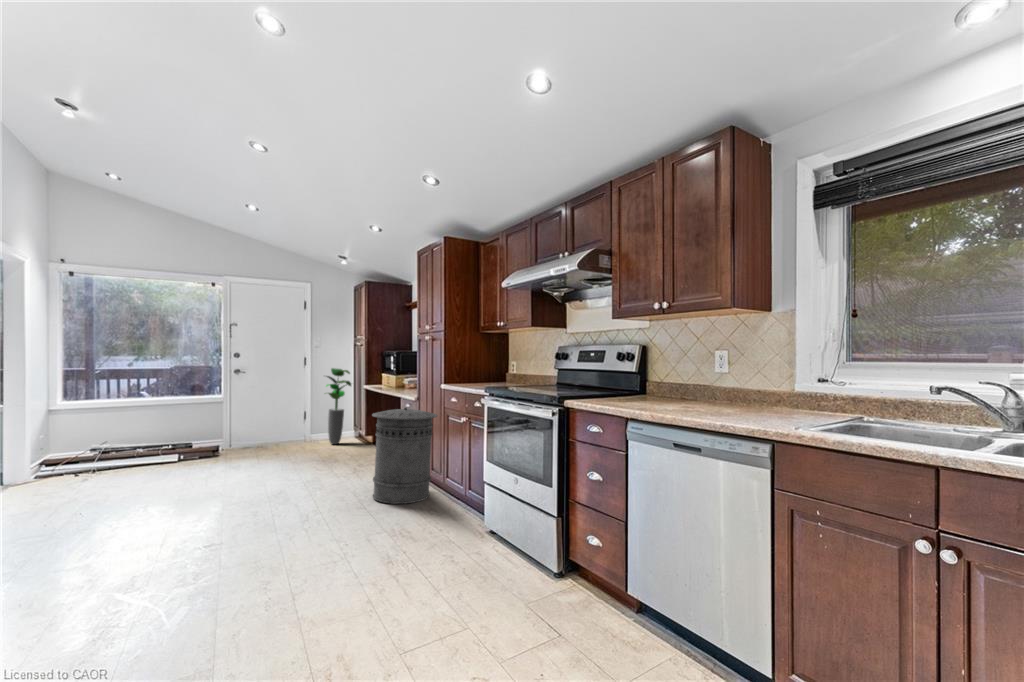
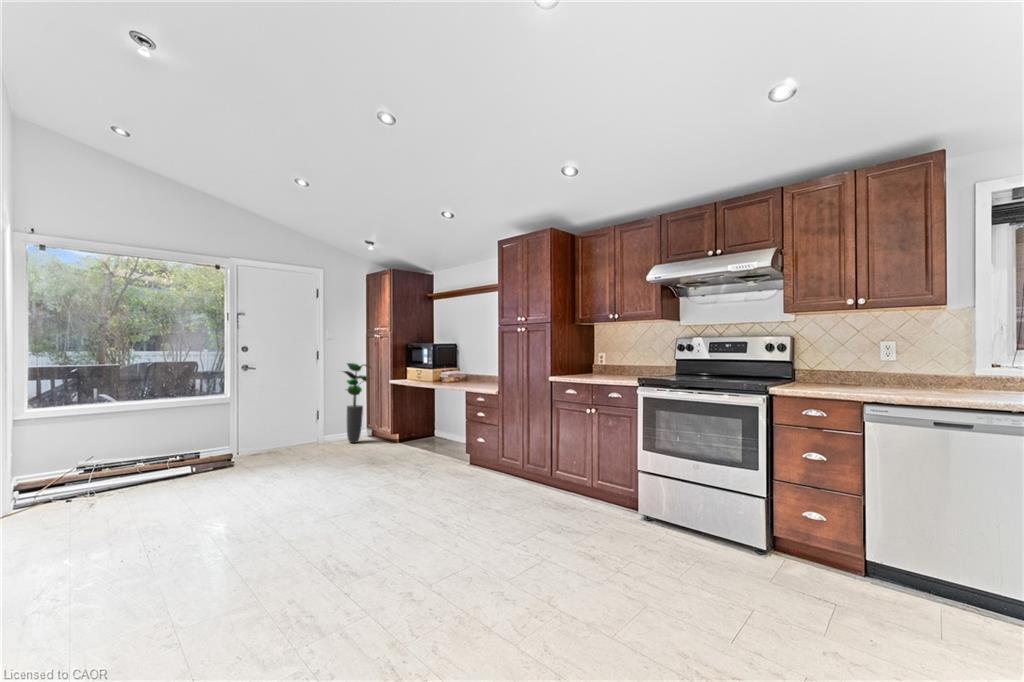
trash can: present [372,407,437,504] -> none [473,401,538,499]

